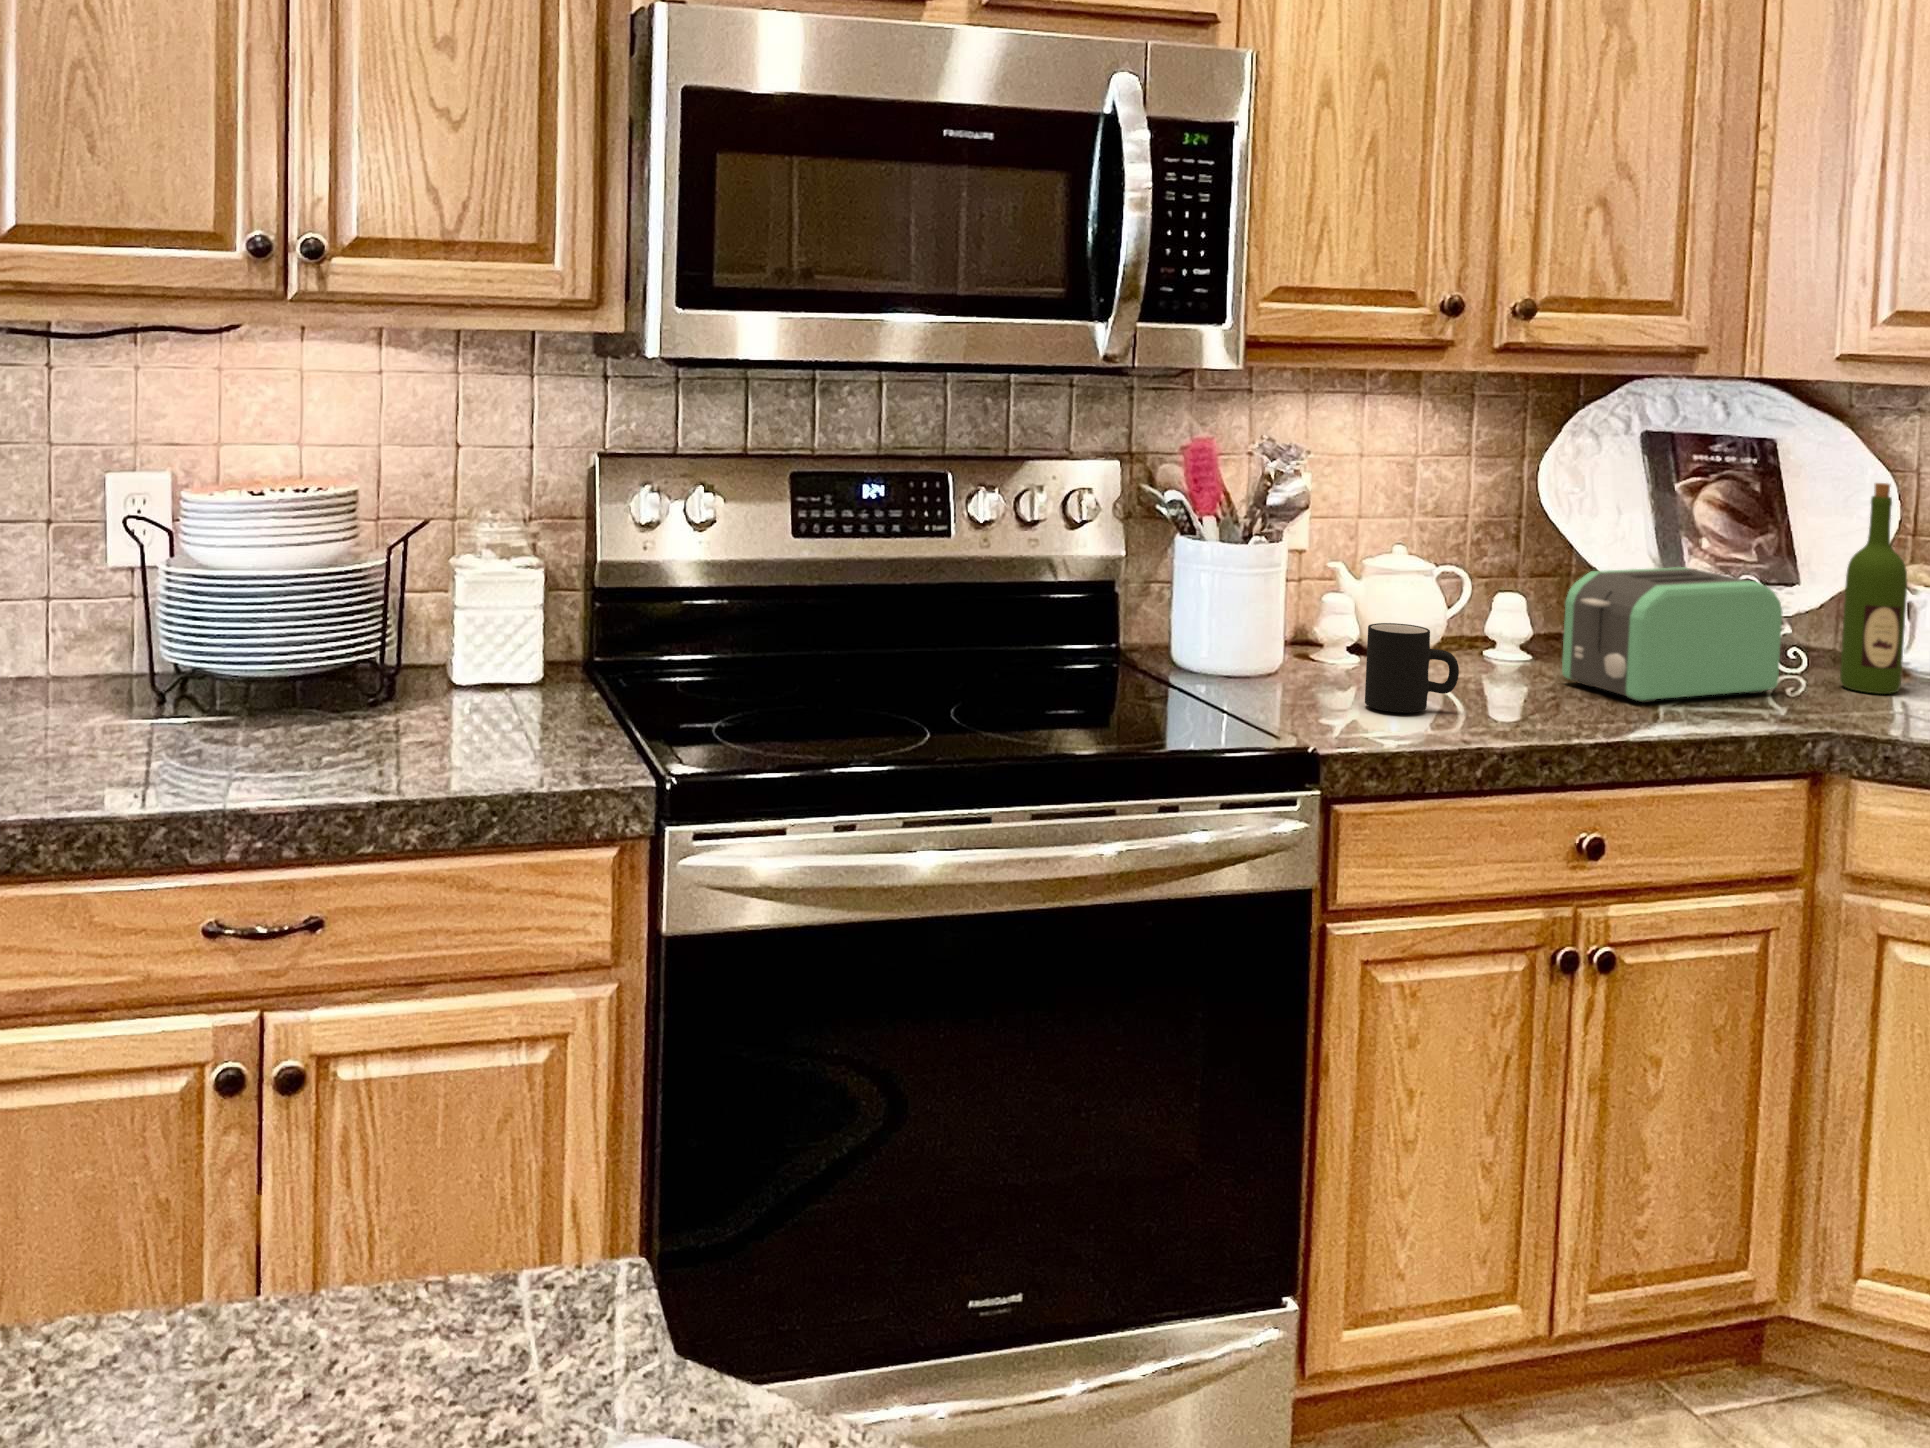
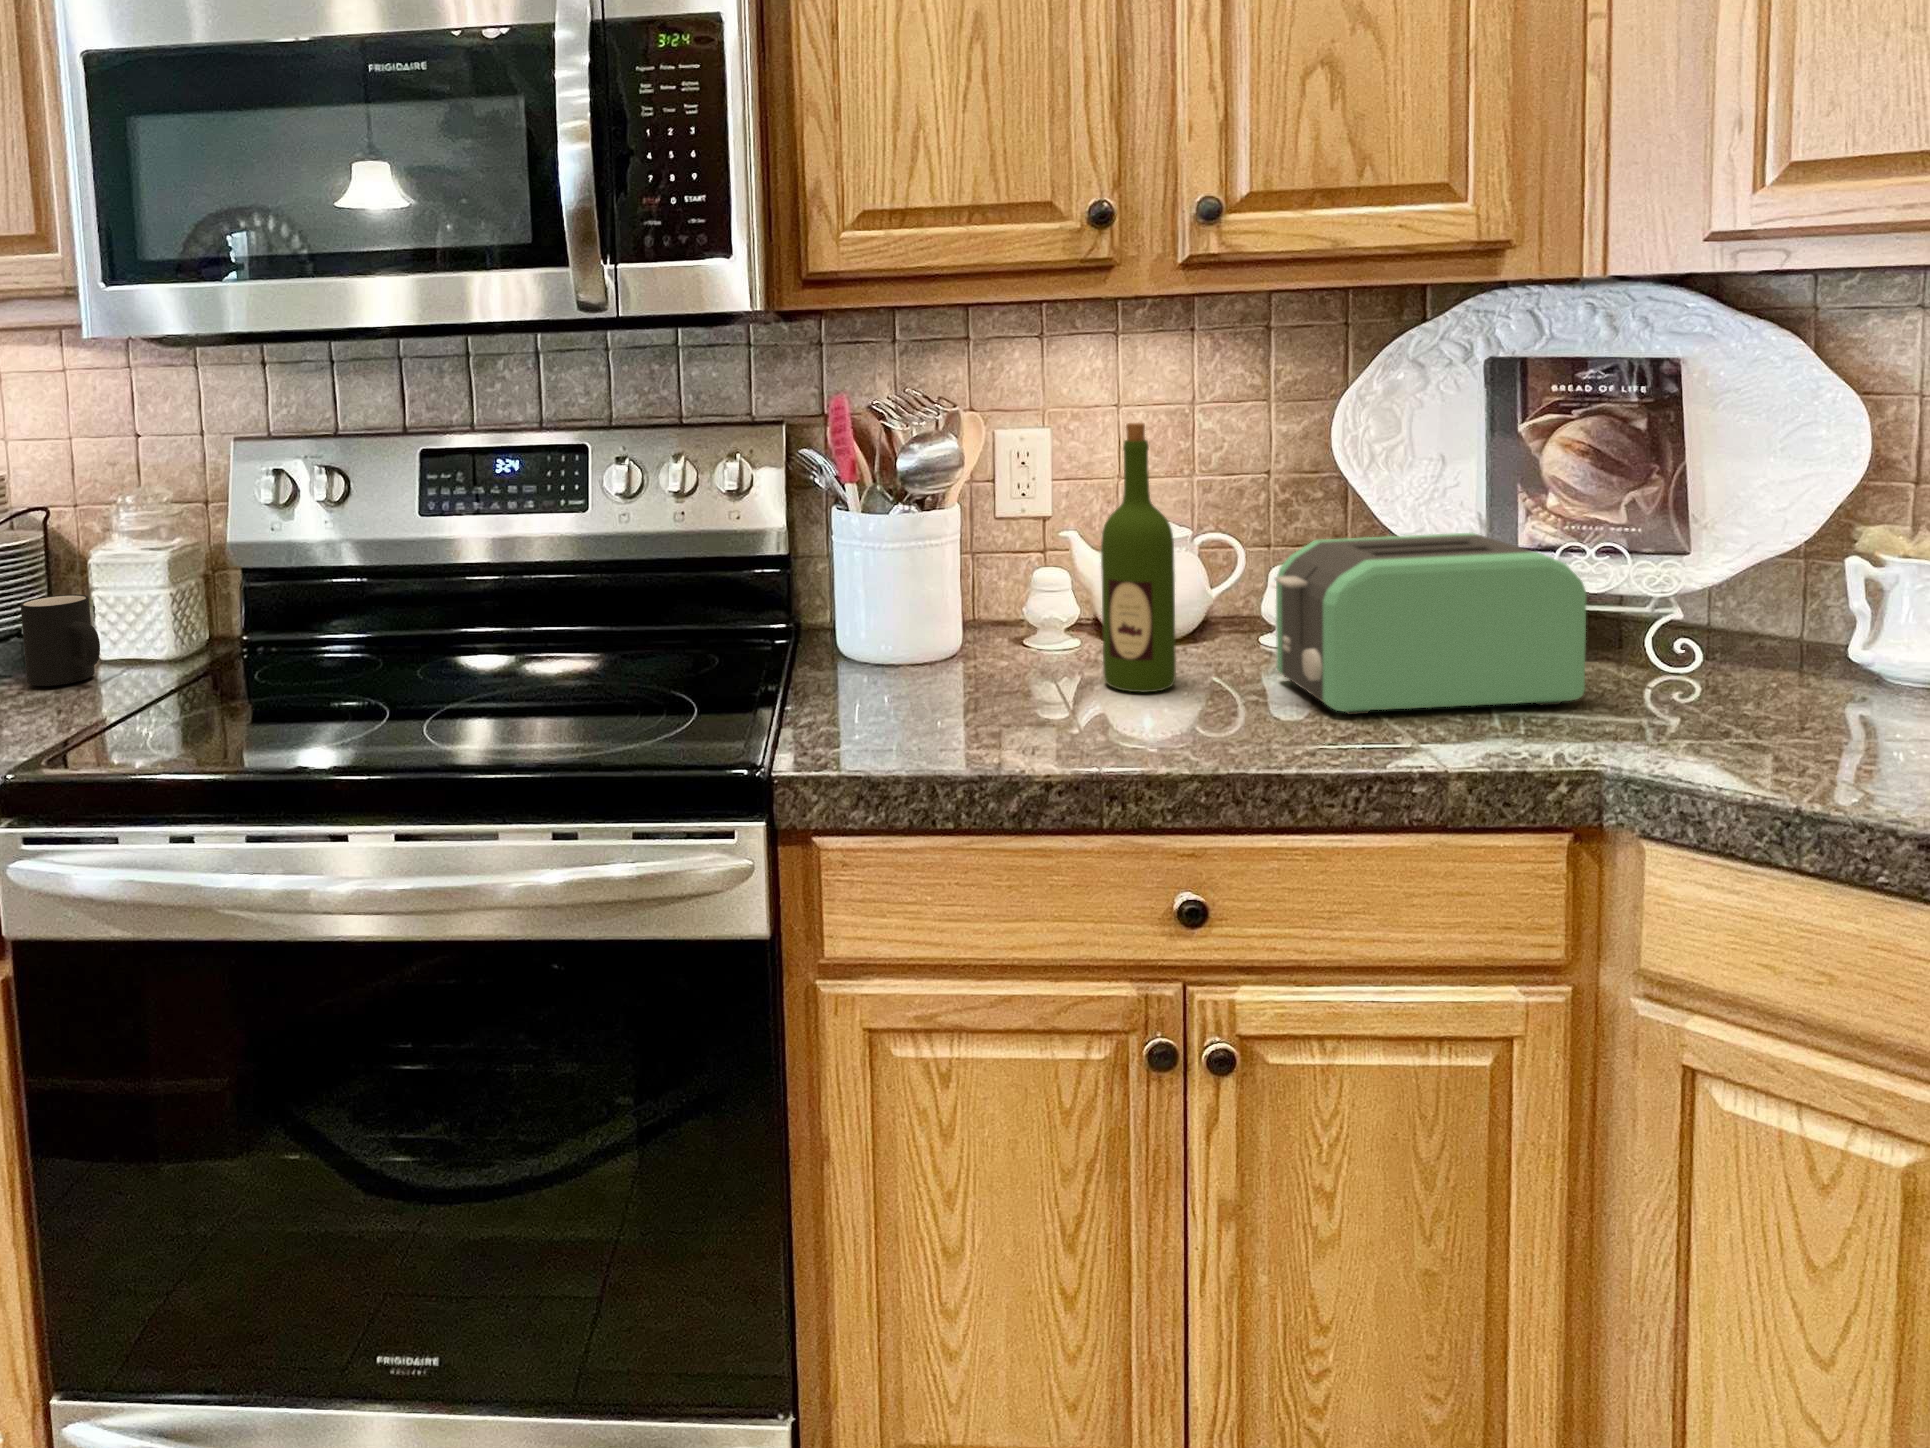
wine bottle: present [1840,483,1907,694] -> present [1101,423,1176,692]
mug: present [1365,623,1459,713] -> present [21,594,100,686]

